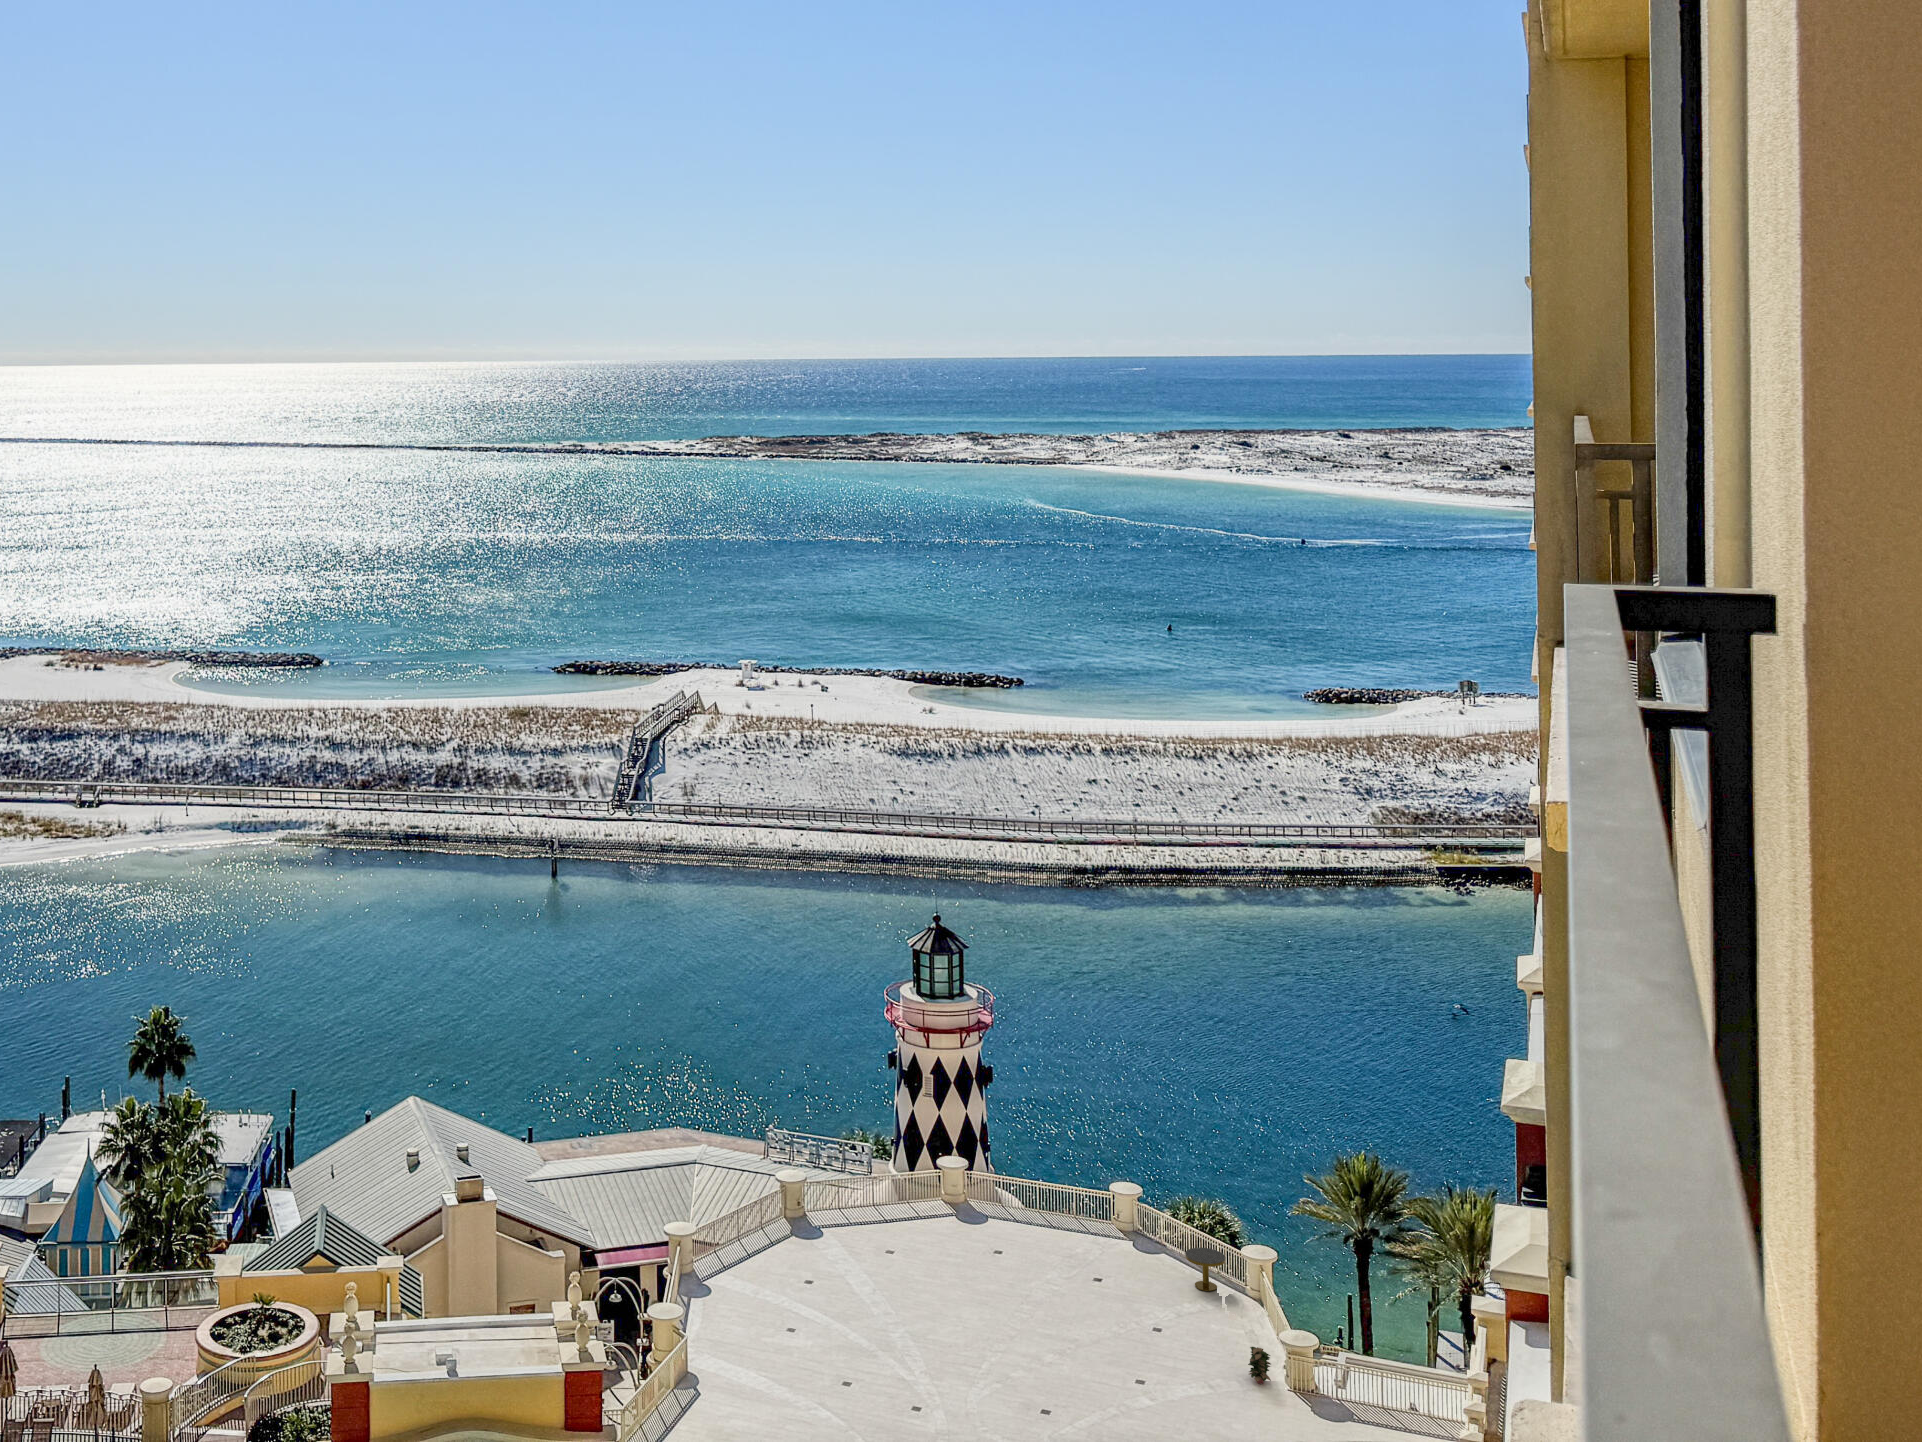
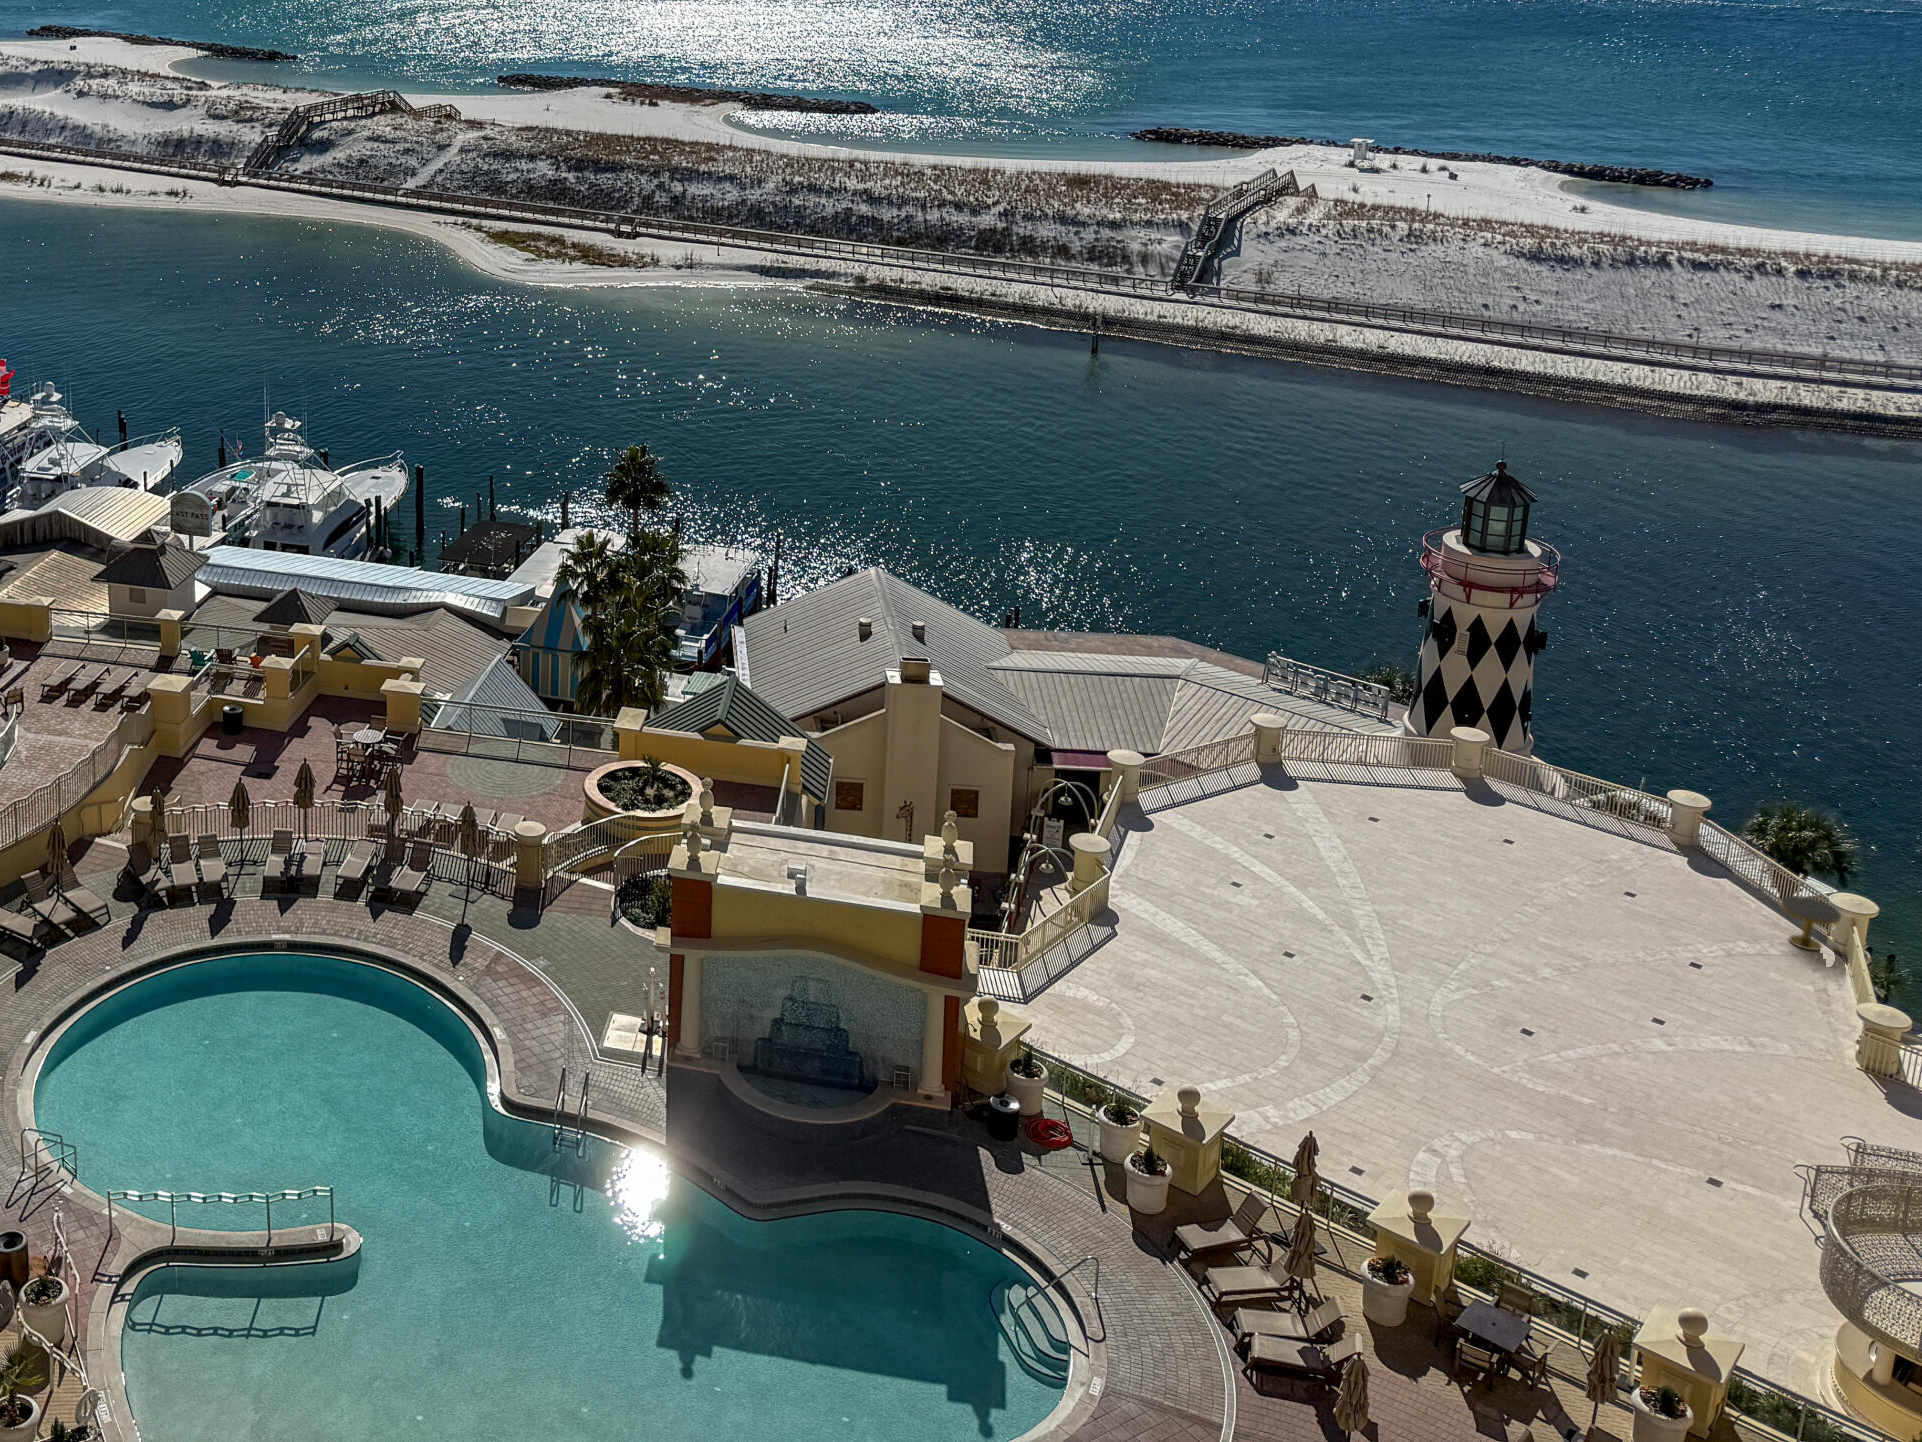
decorative plant: present [1248,1347,1271,1384] -> none [1845,1038,1885,1084]

